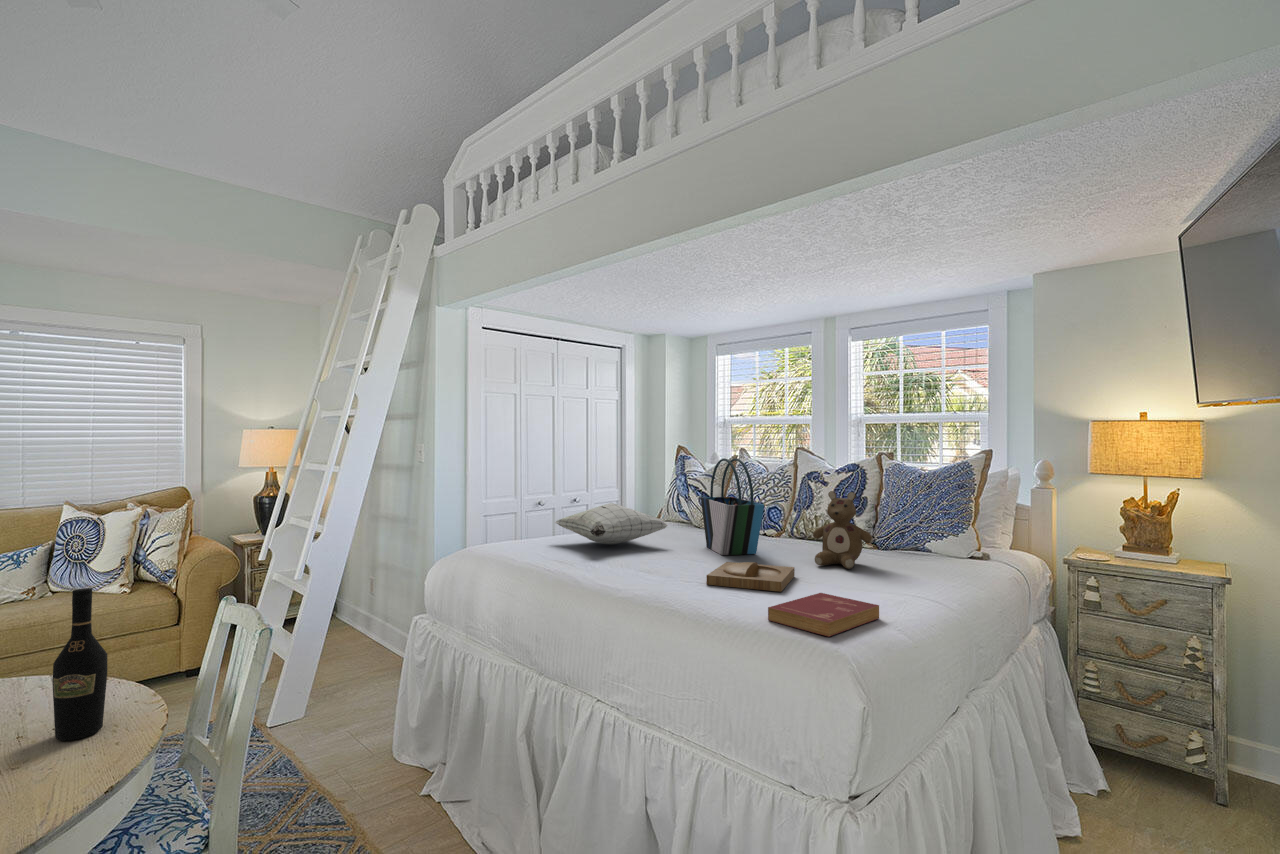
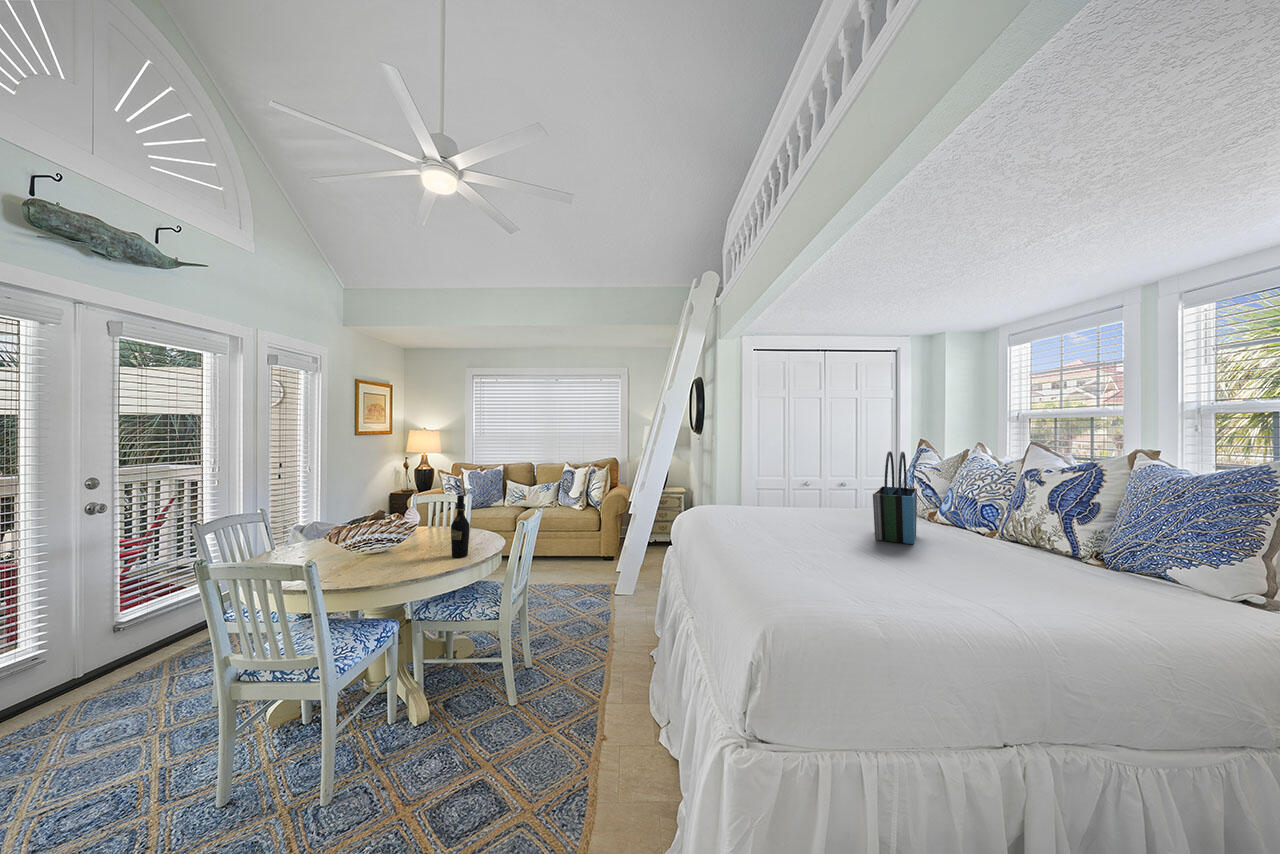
stuffed bear: present [813,491,873,569] -> none [950,489,1031,574]
pillow: present [555,503,668,545] -> none [762,484,844,518]
tray: present [706,562,795,592] -> none [798,543,900,574]
book: present [768,593,879,637] -> none [776,576,885,614]

